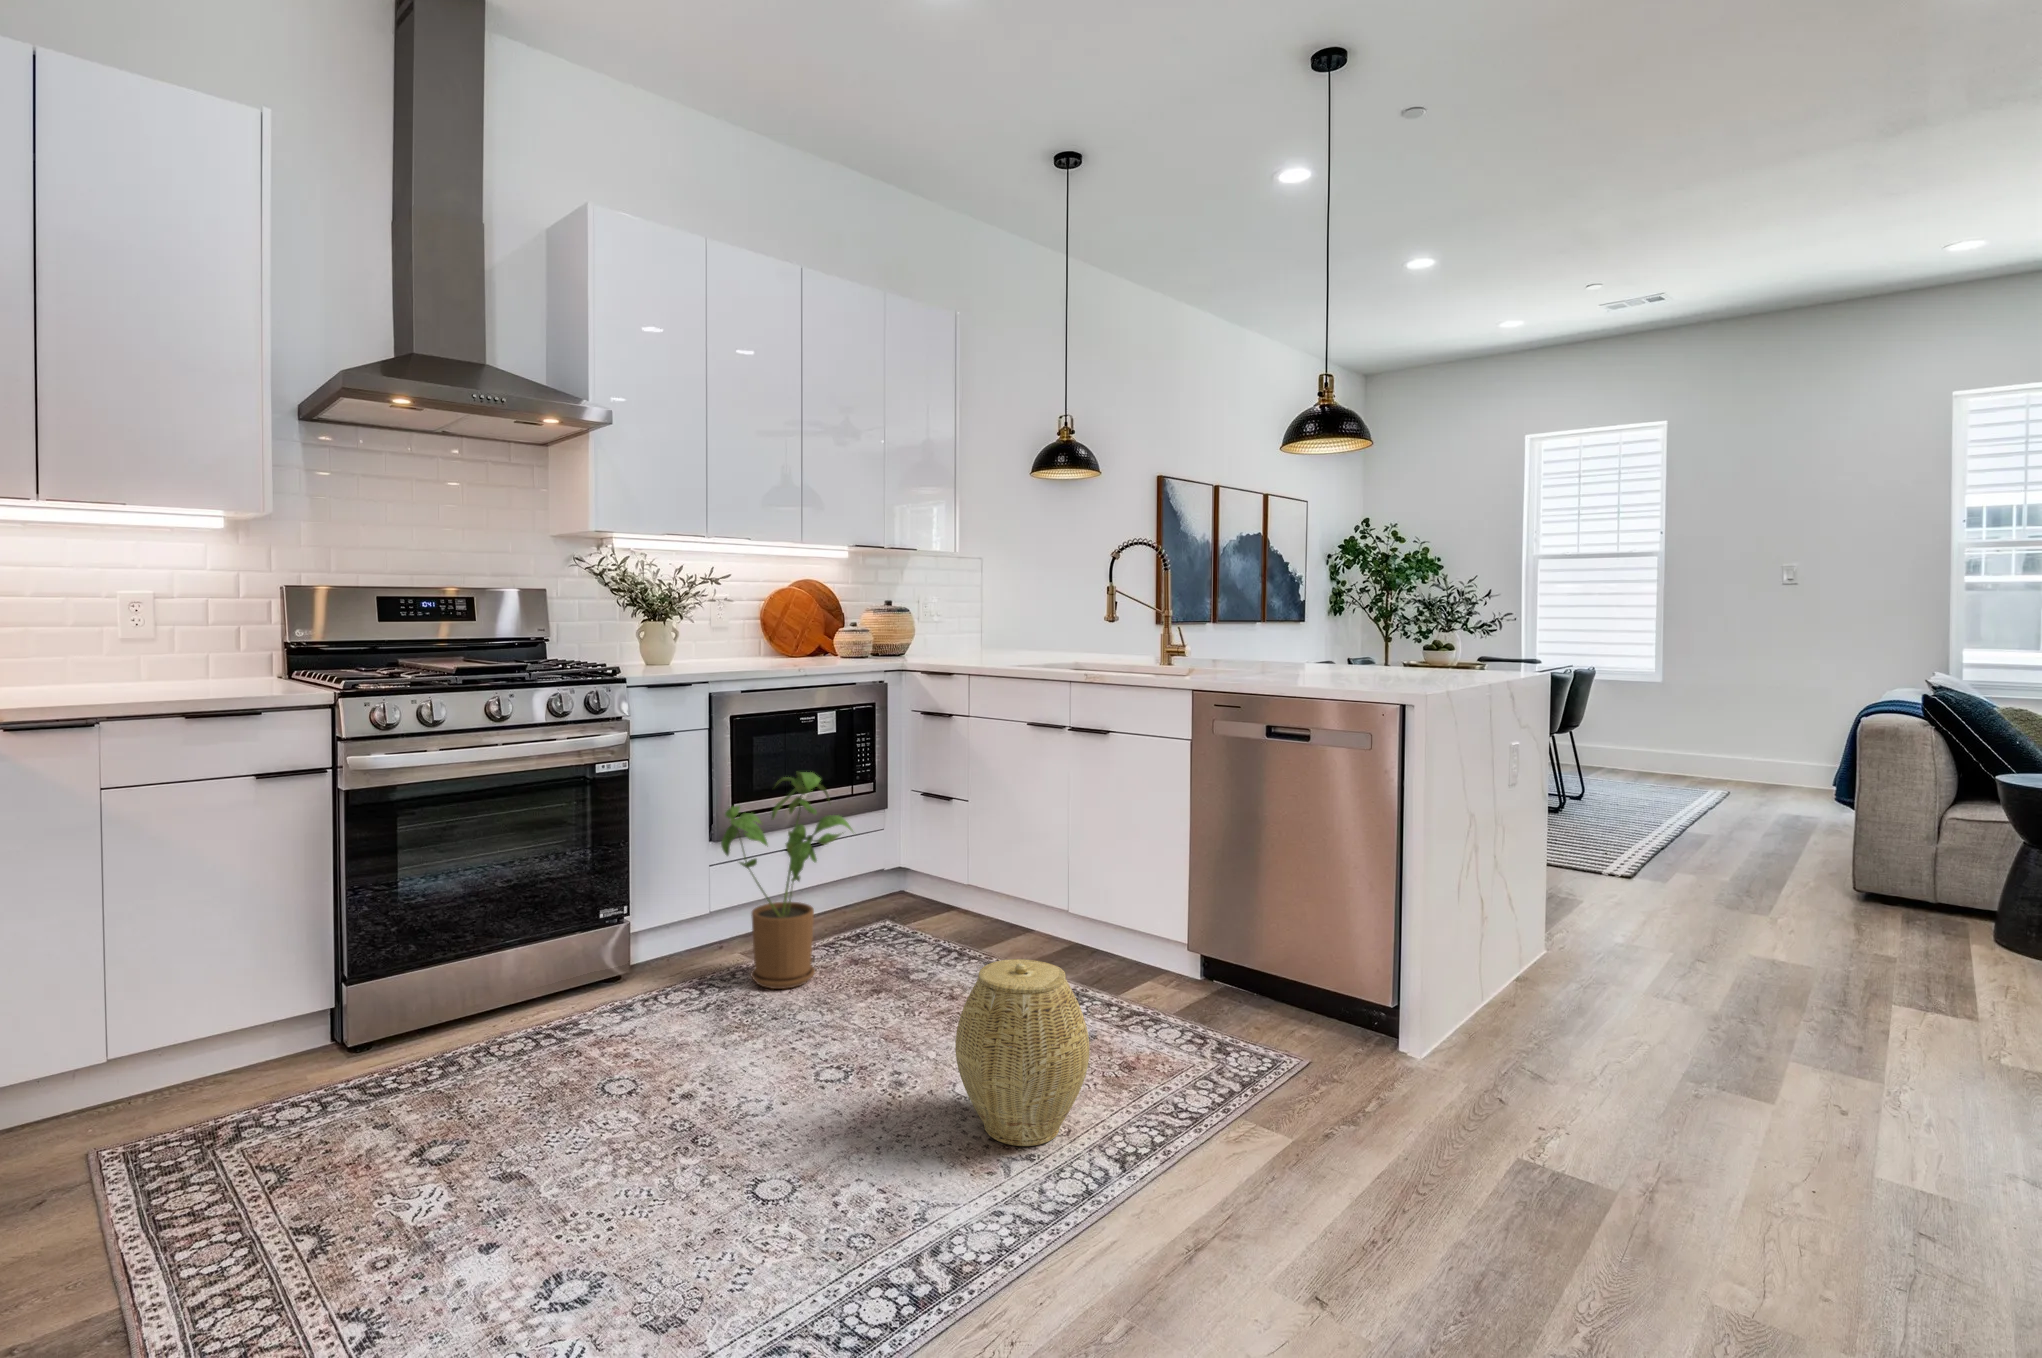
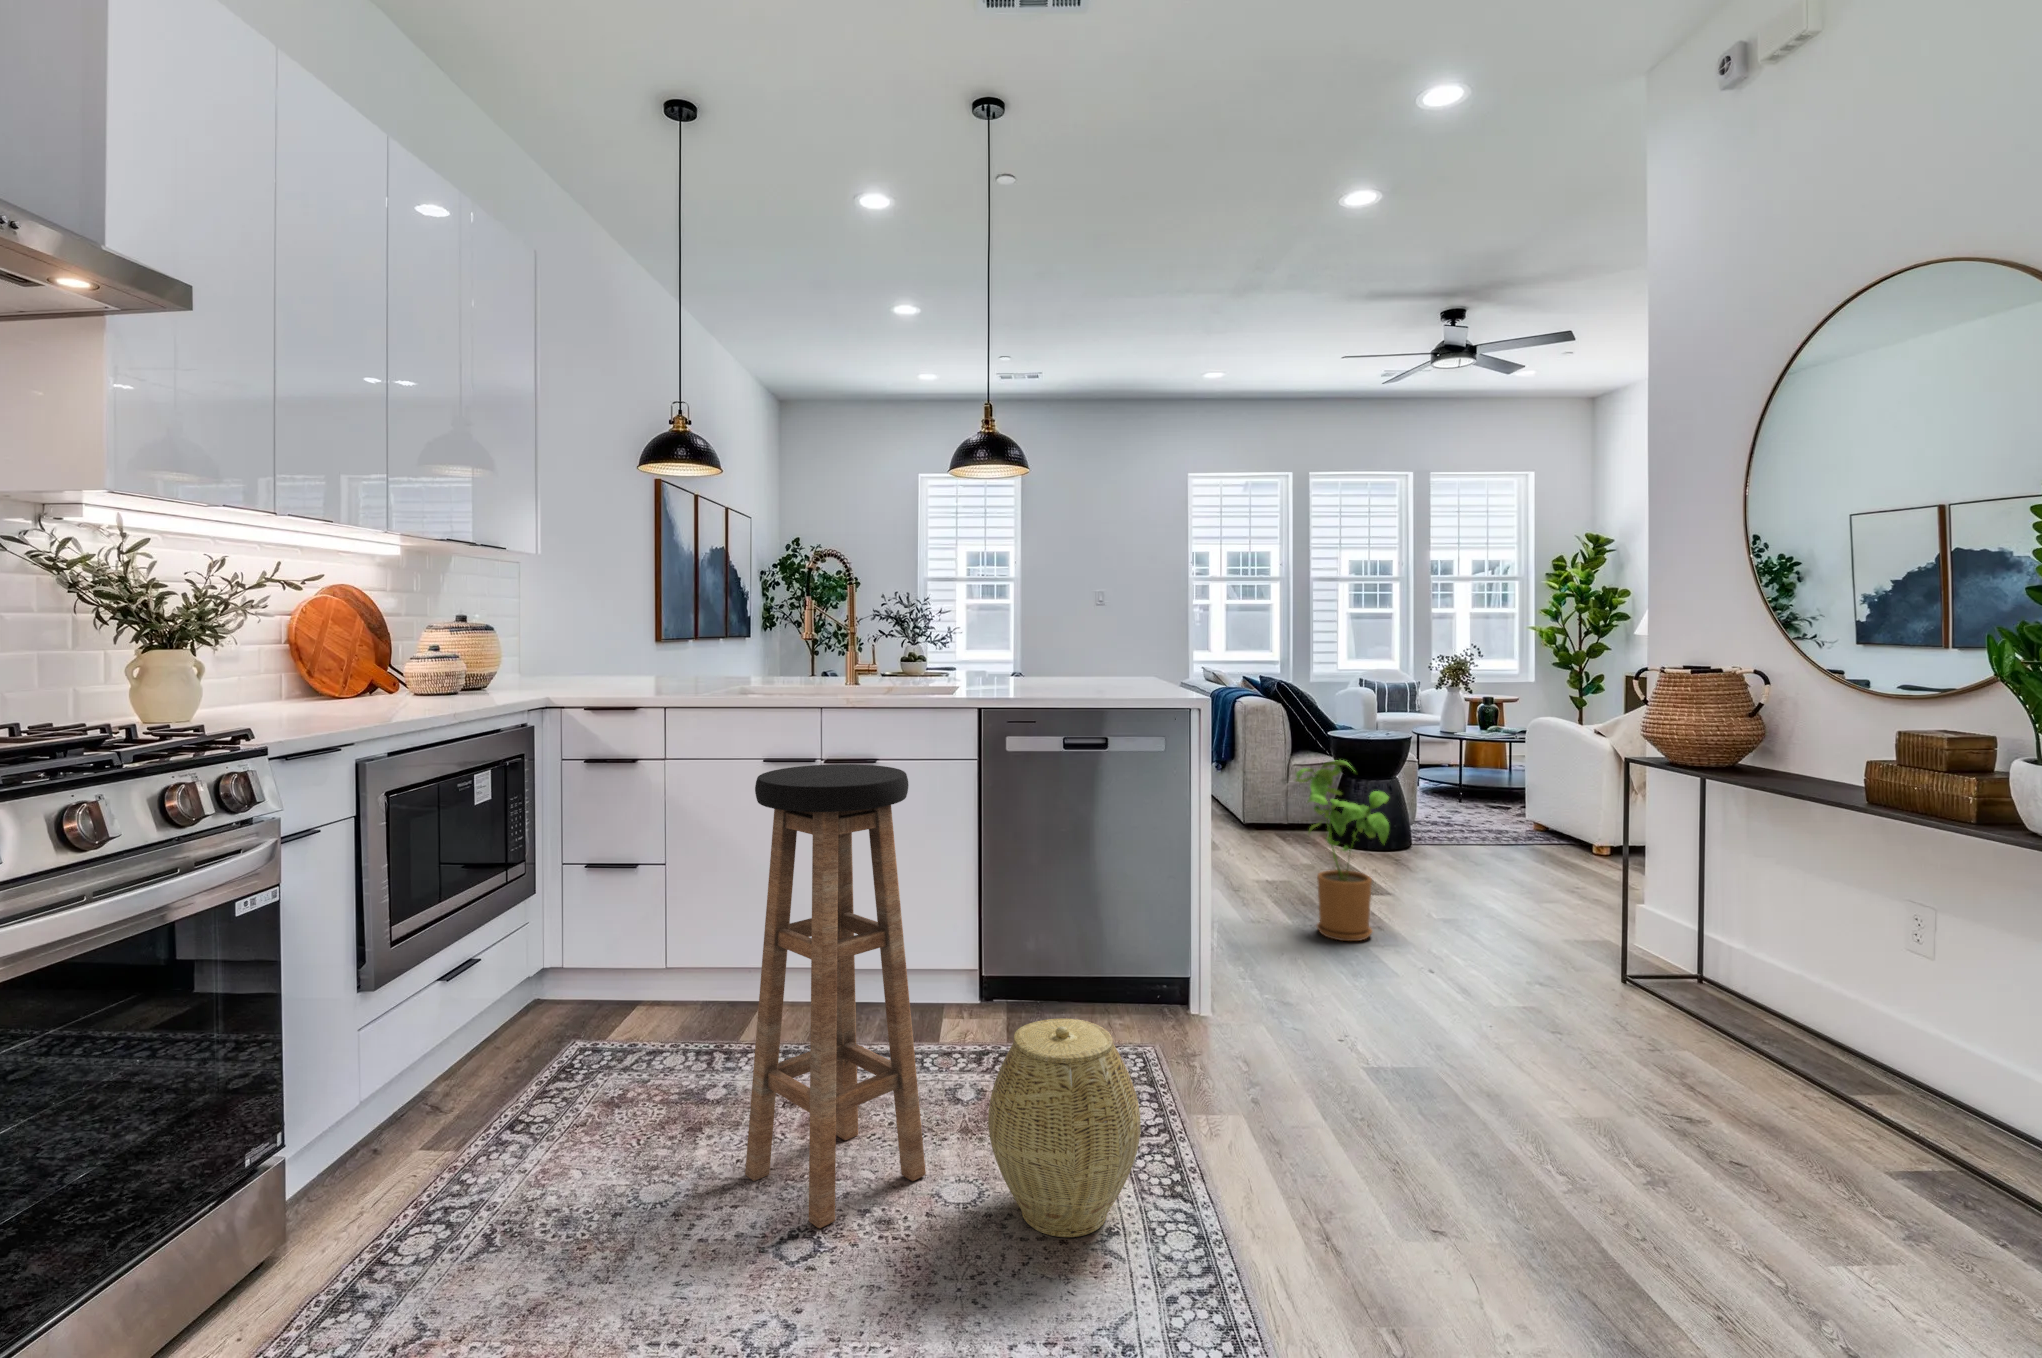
bar stool: none [853,721,974,1069] -> present [745,764,926,1228]
house plant: present [721,772,853,989] -> present [1296,760,1389,941]

